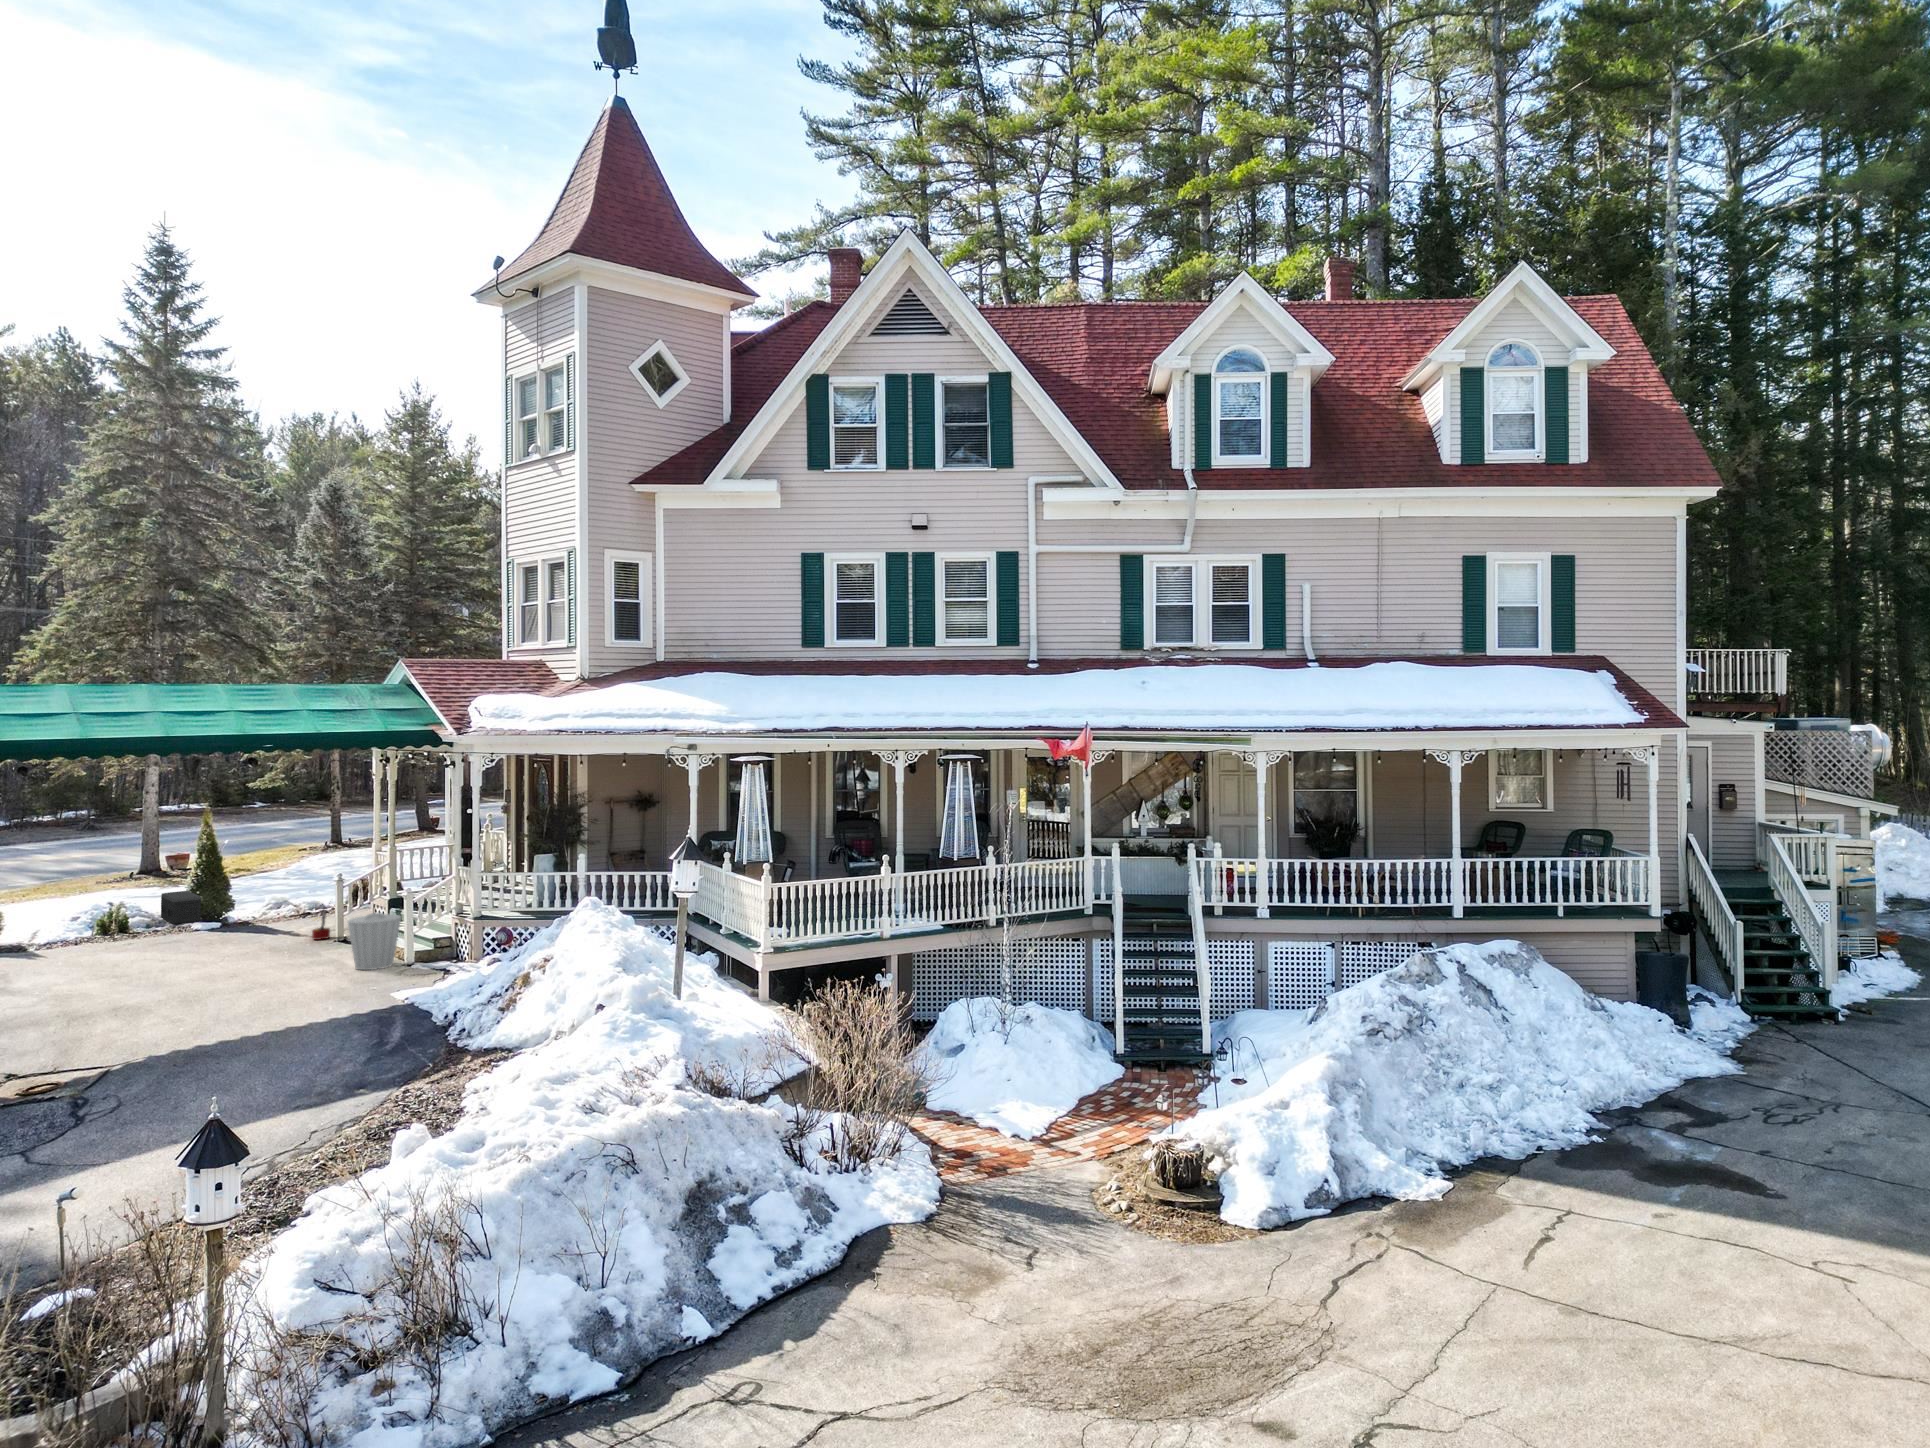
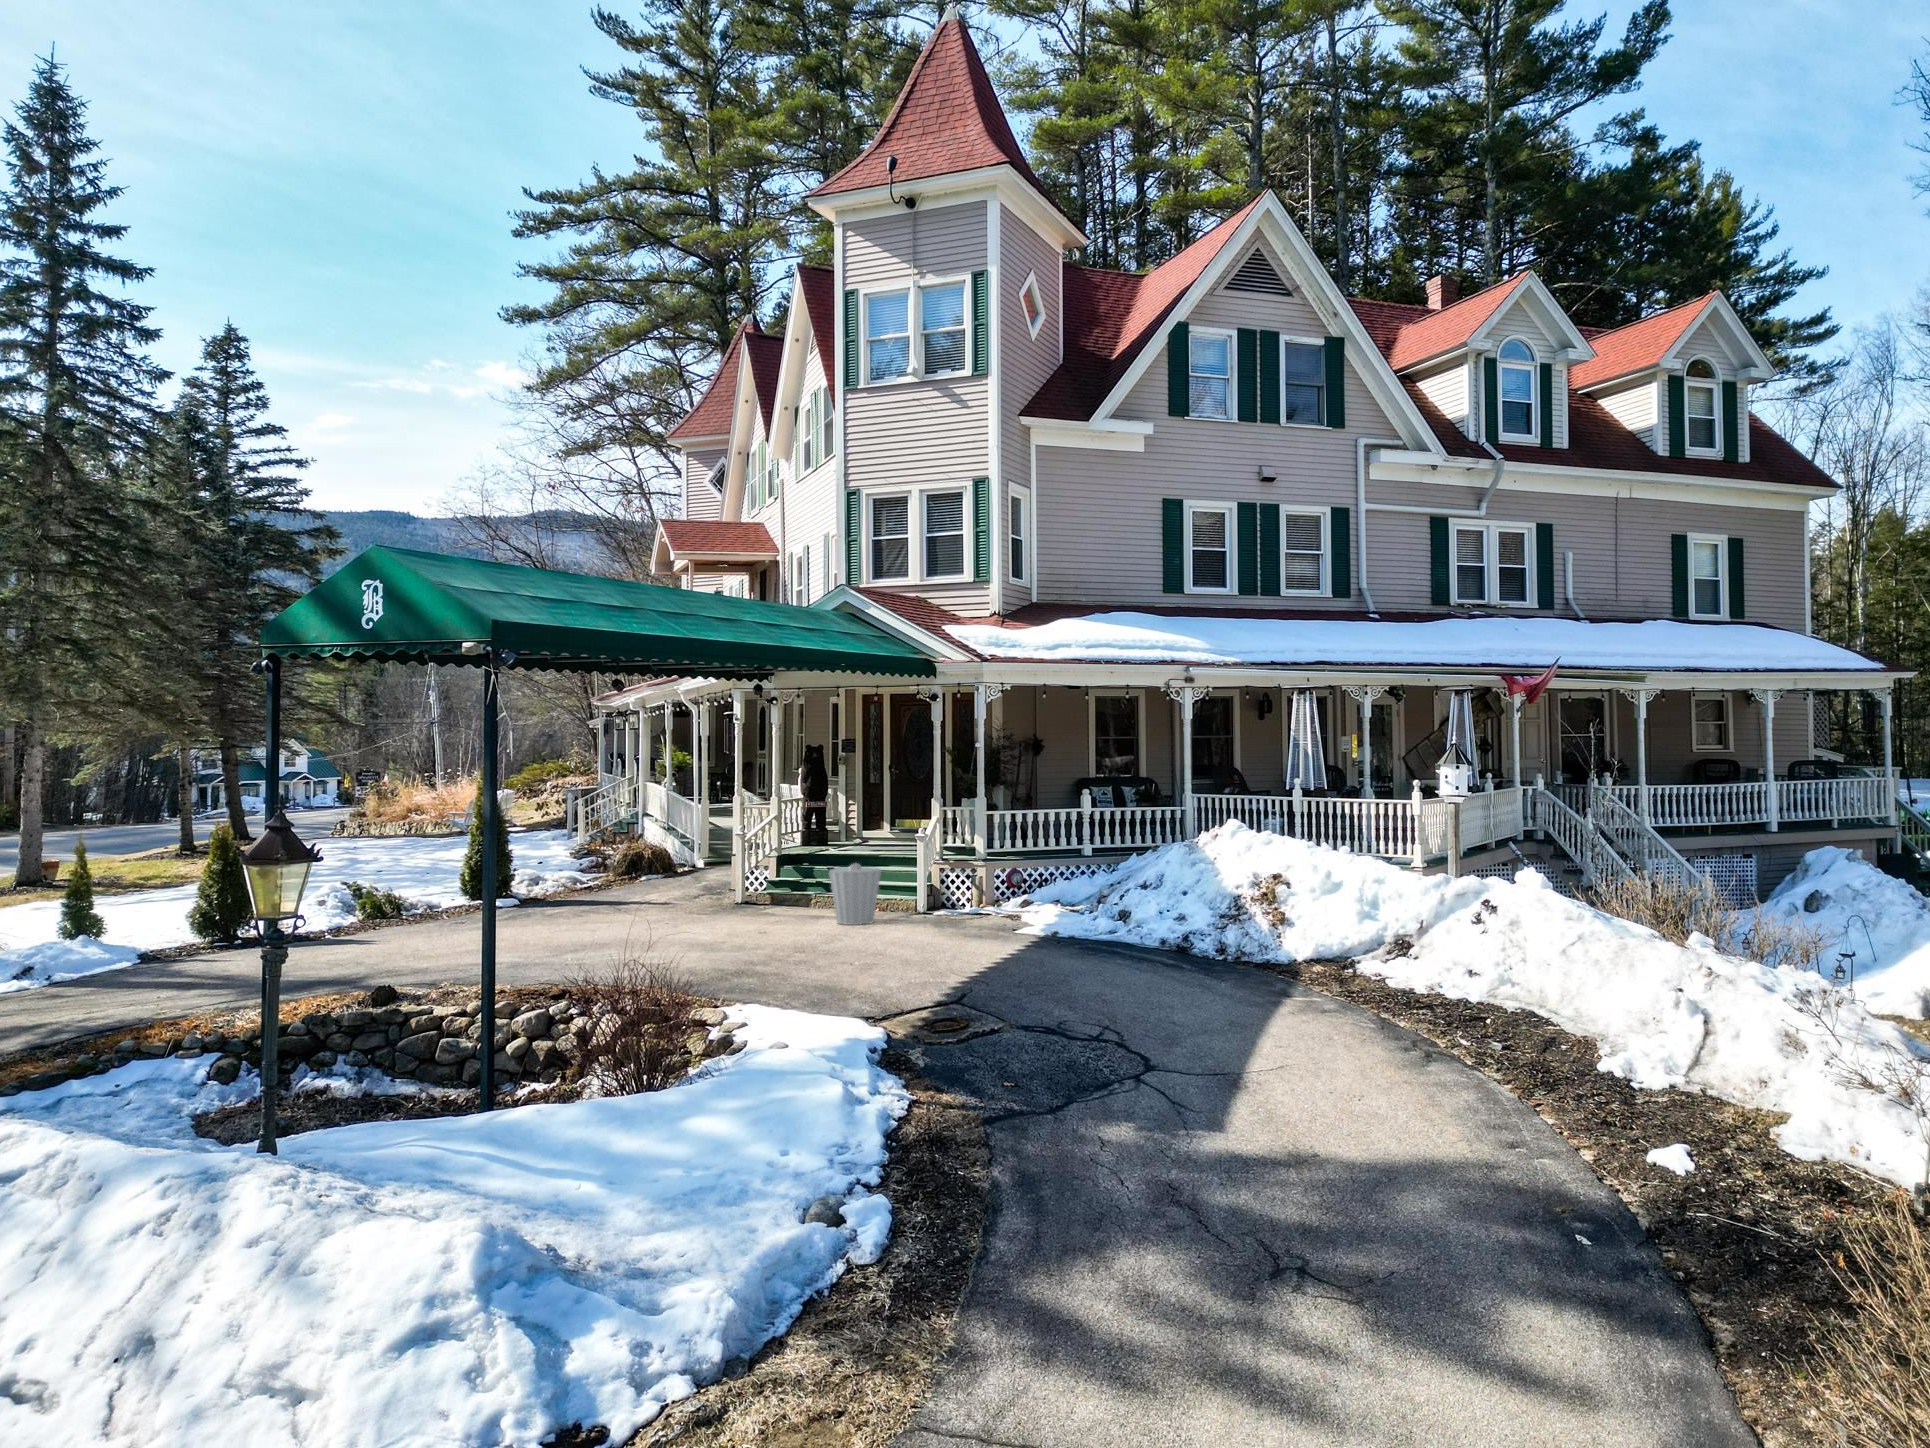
storage bench: present [161,891,201,924] -> none [335,884,410,920]
decorative plant: present [312,904,330,940] -> none [659,870,684,916]

